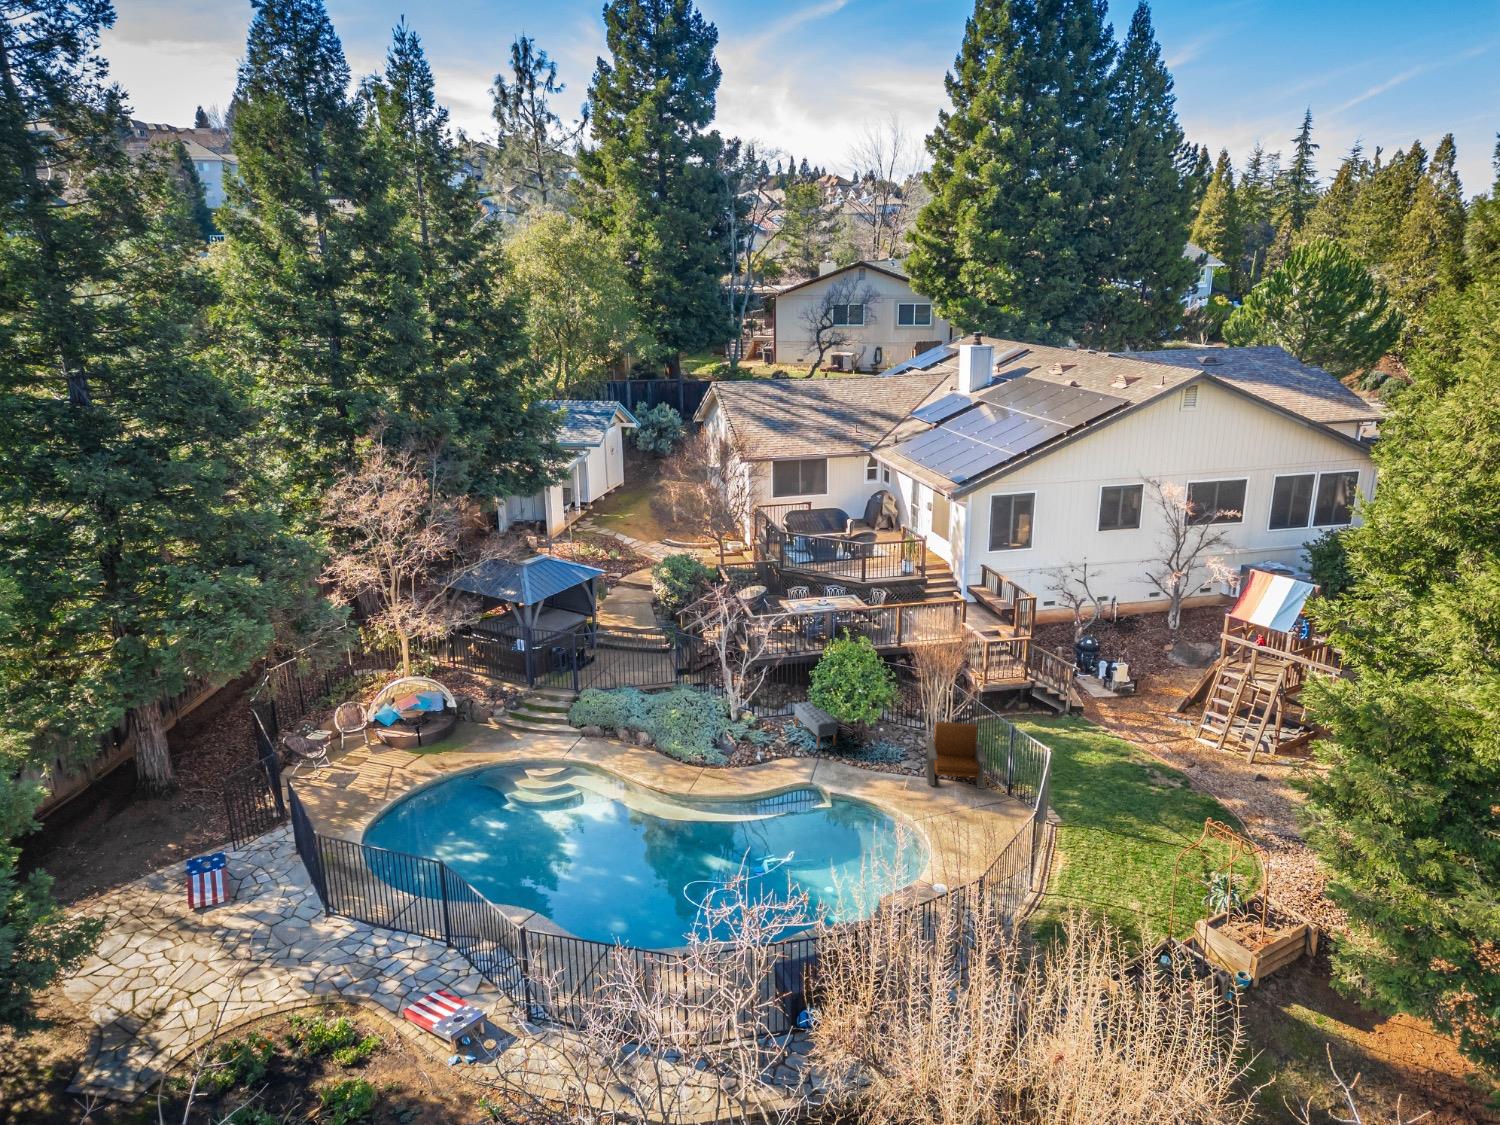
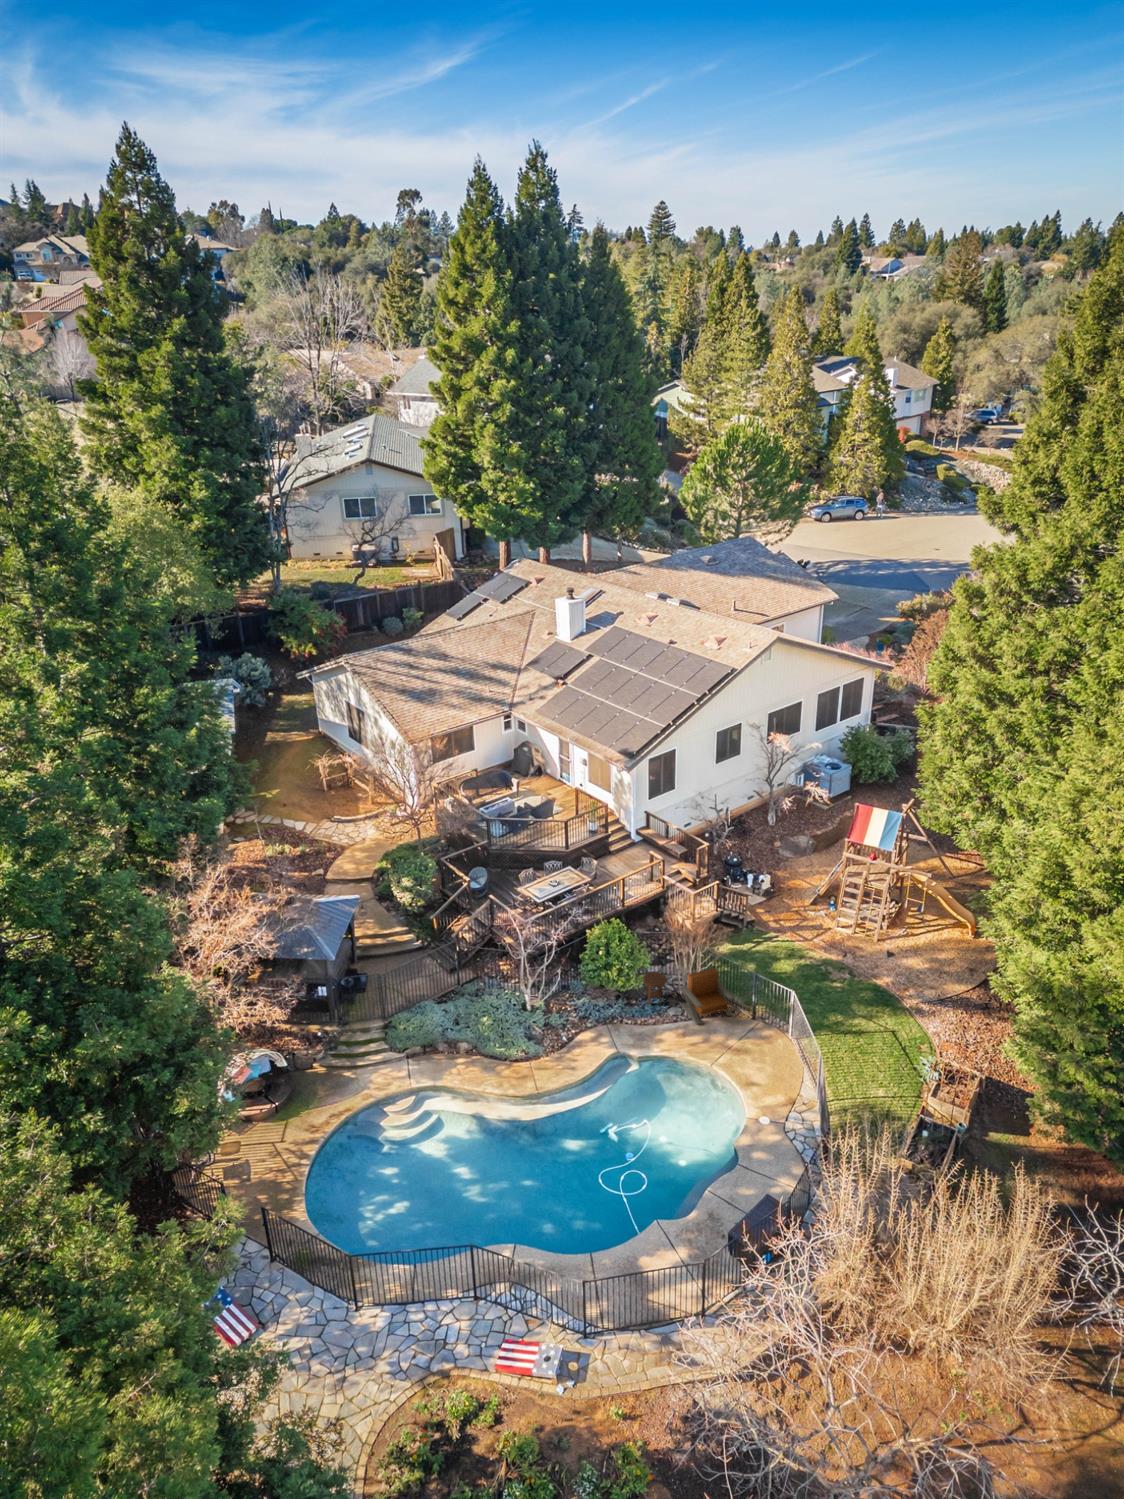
bench: present [795,702,838,748] -> none [566,972,611,1013]
side table: none [880,716,912,759] -> present [643,972,667,1005]

